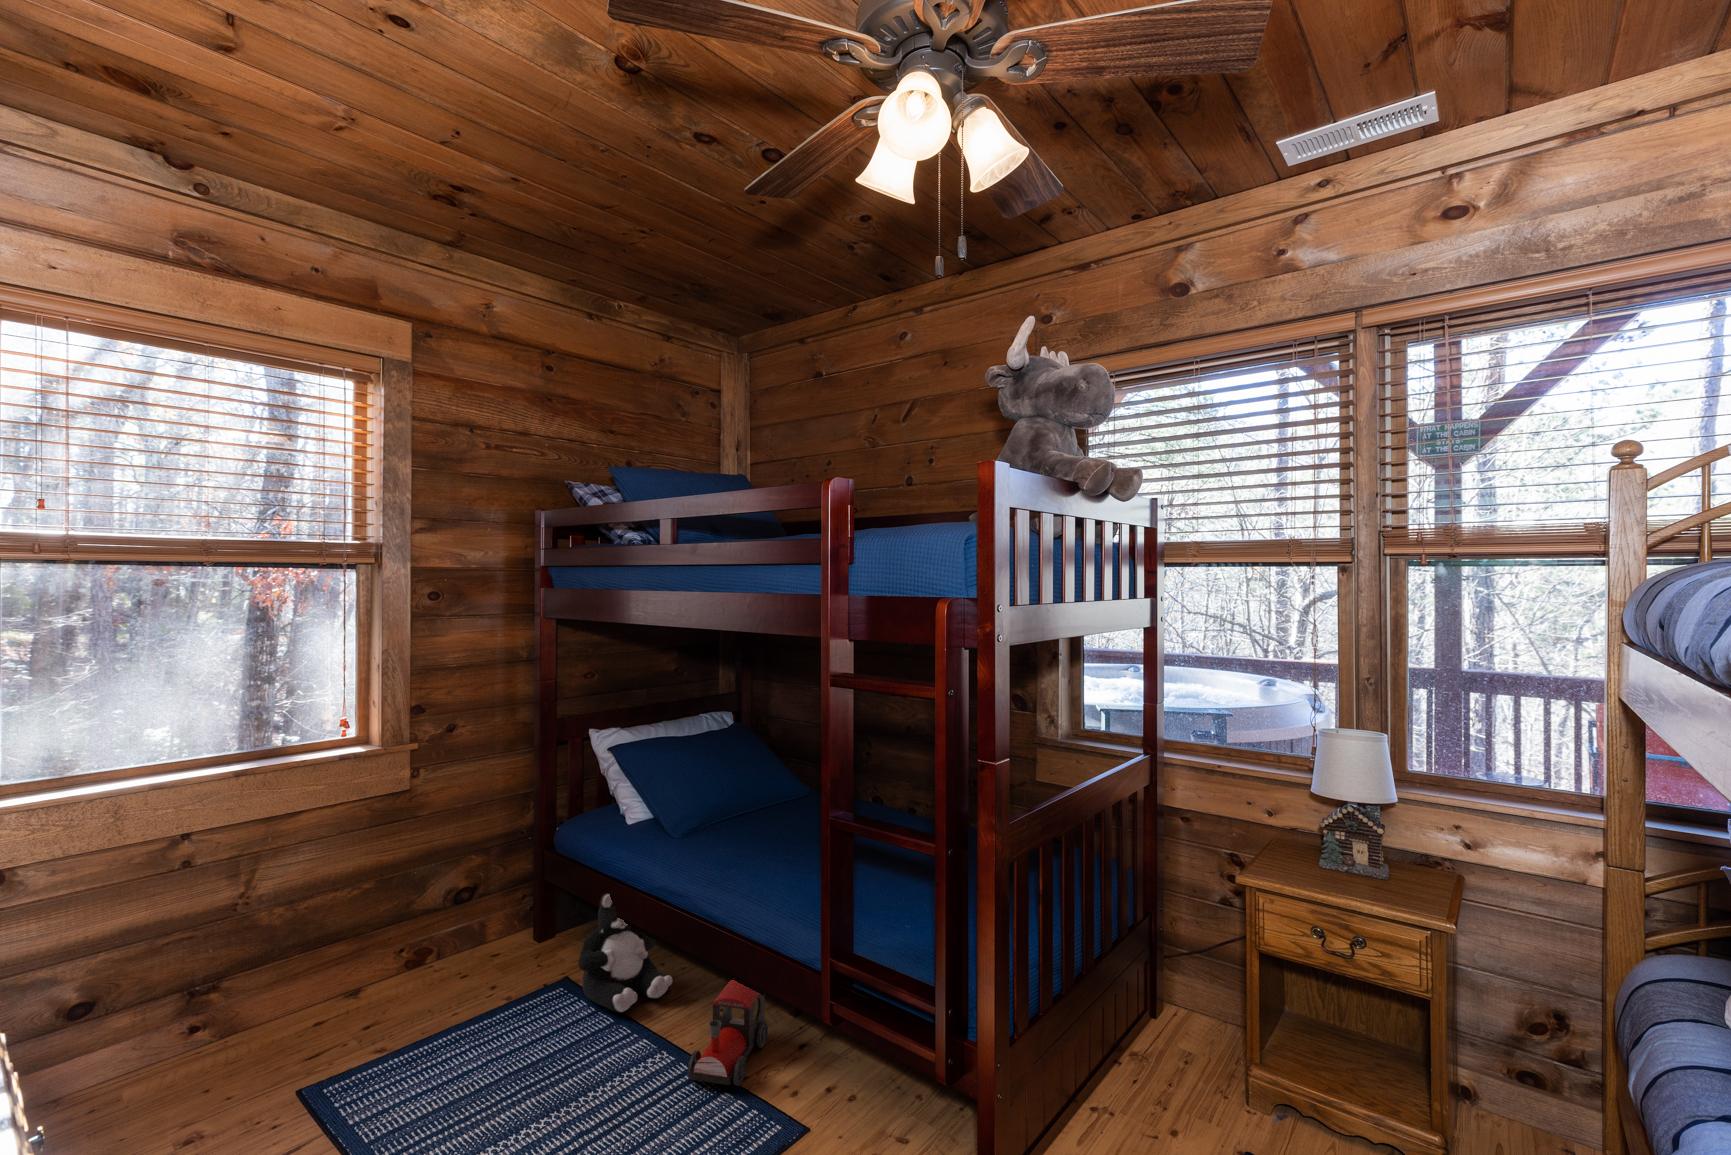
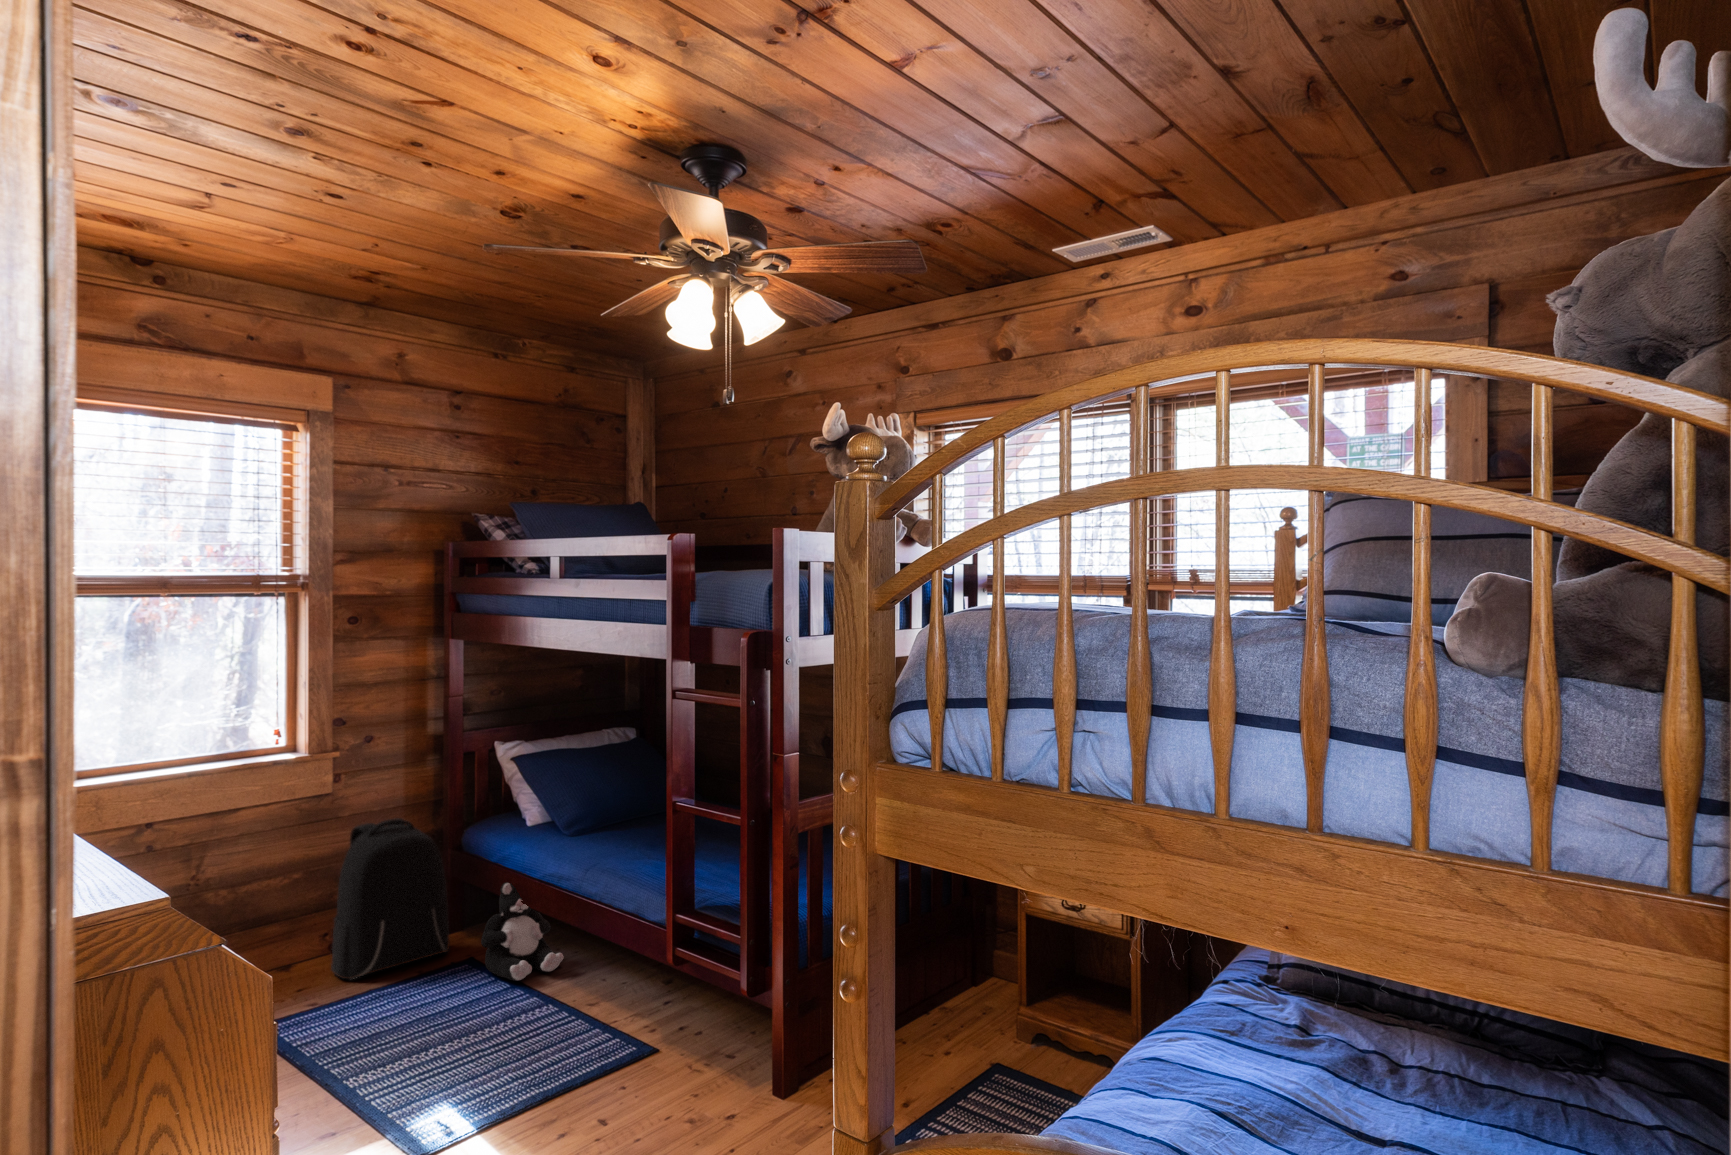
backpack: none [405,817,541,1010] -> present [331,818,449,979]
toy train: present [688,980,768,1086] -> none [568,947,640,1027]

